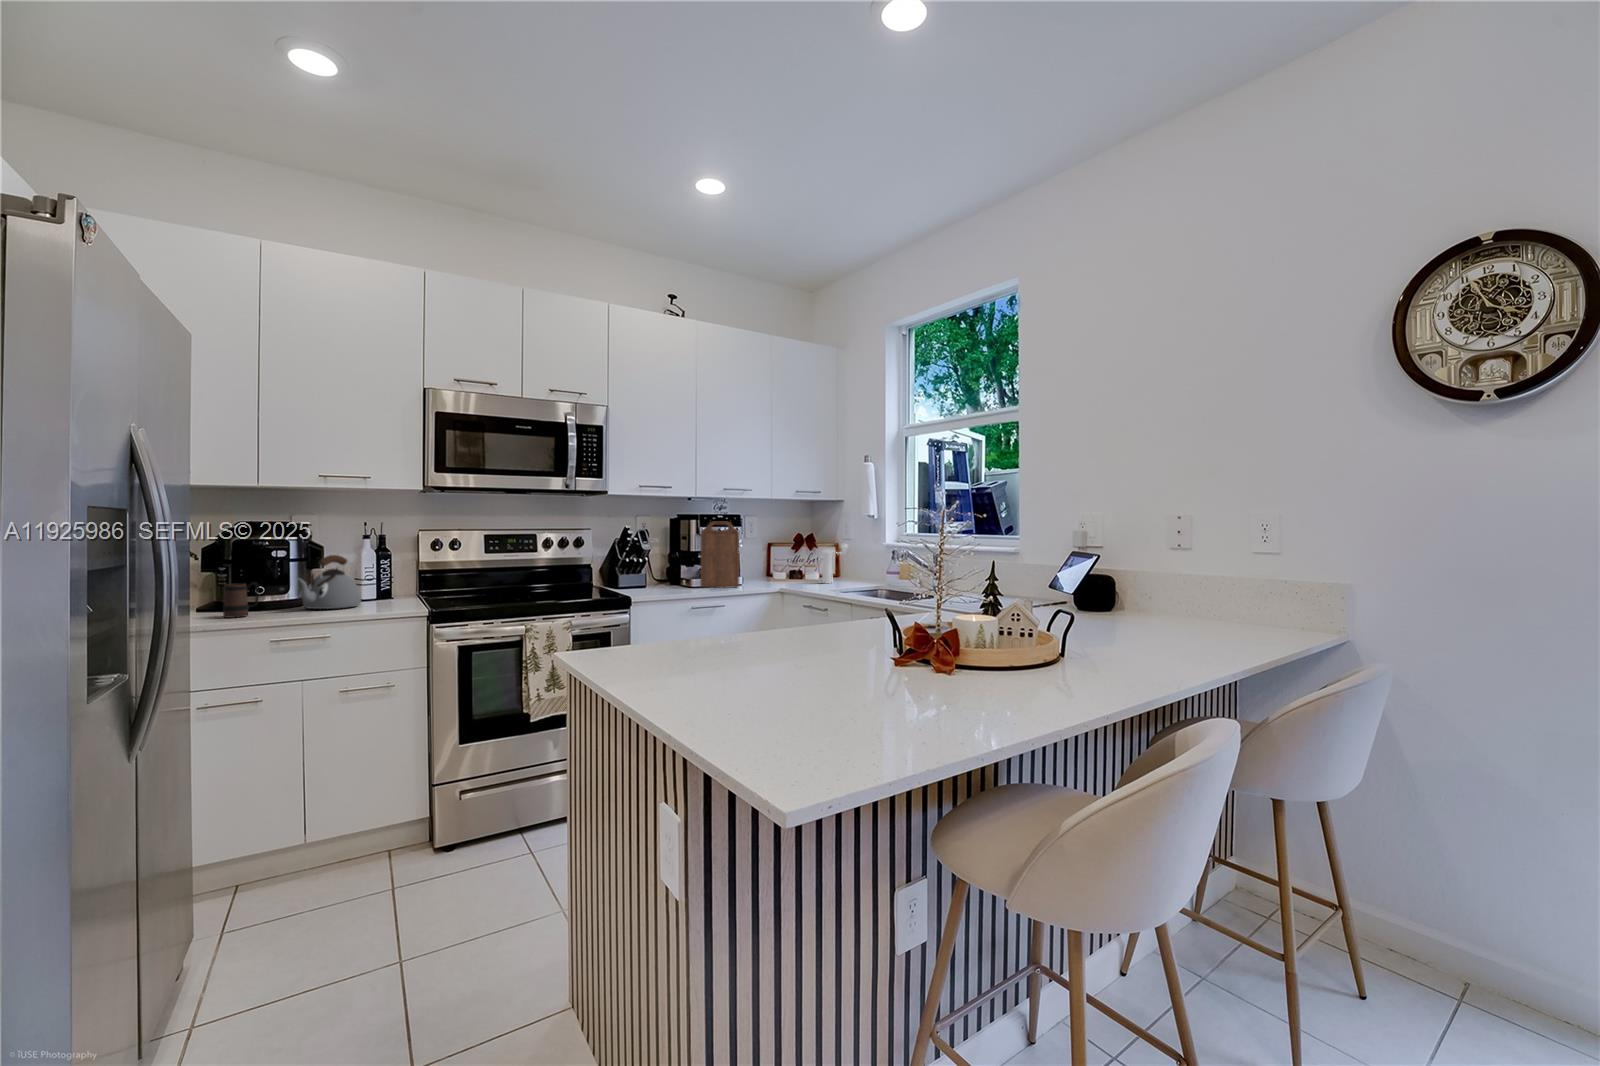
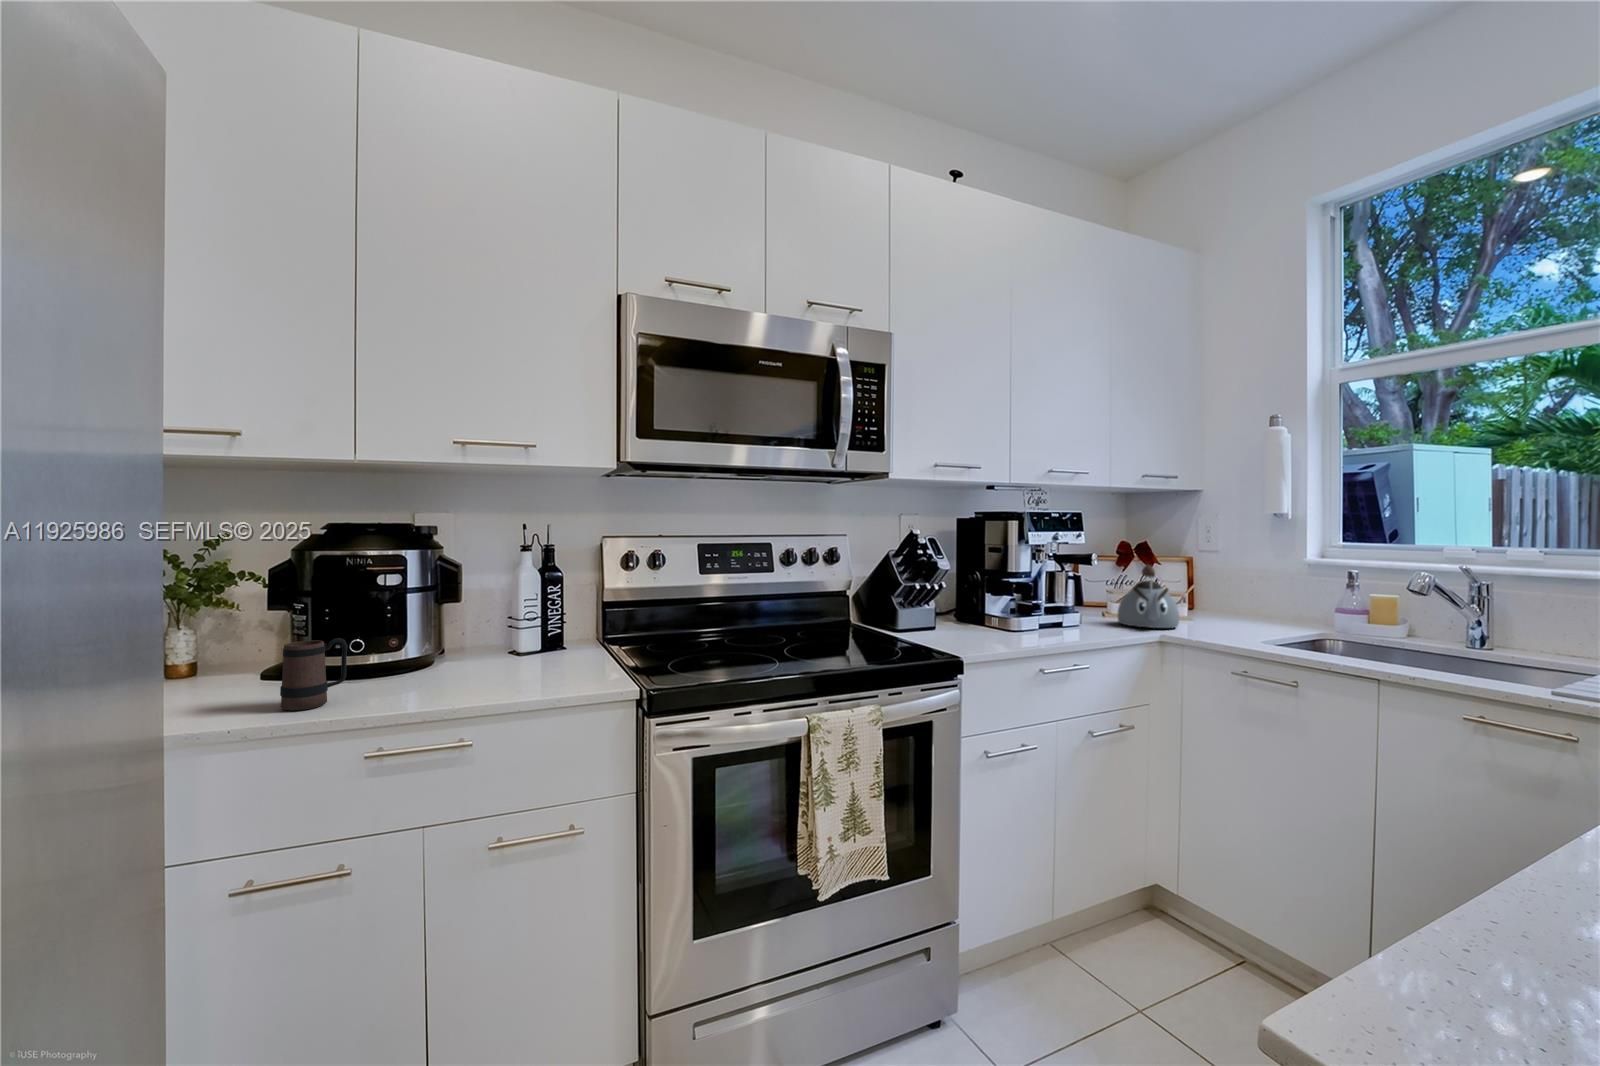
cutting board: present [700,521,739,588] -> none [1028,523,1097,634]
pepper mill: present [822,544,848,583] -> none [1209,561,1250,626]
kettle: present [298,555,361,609] -> present [1117,565,1179,628]

